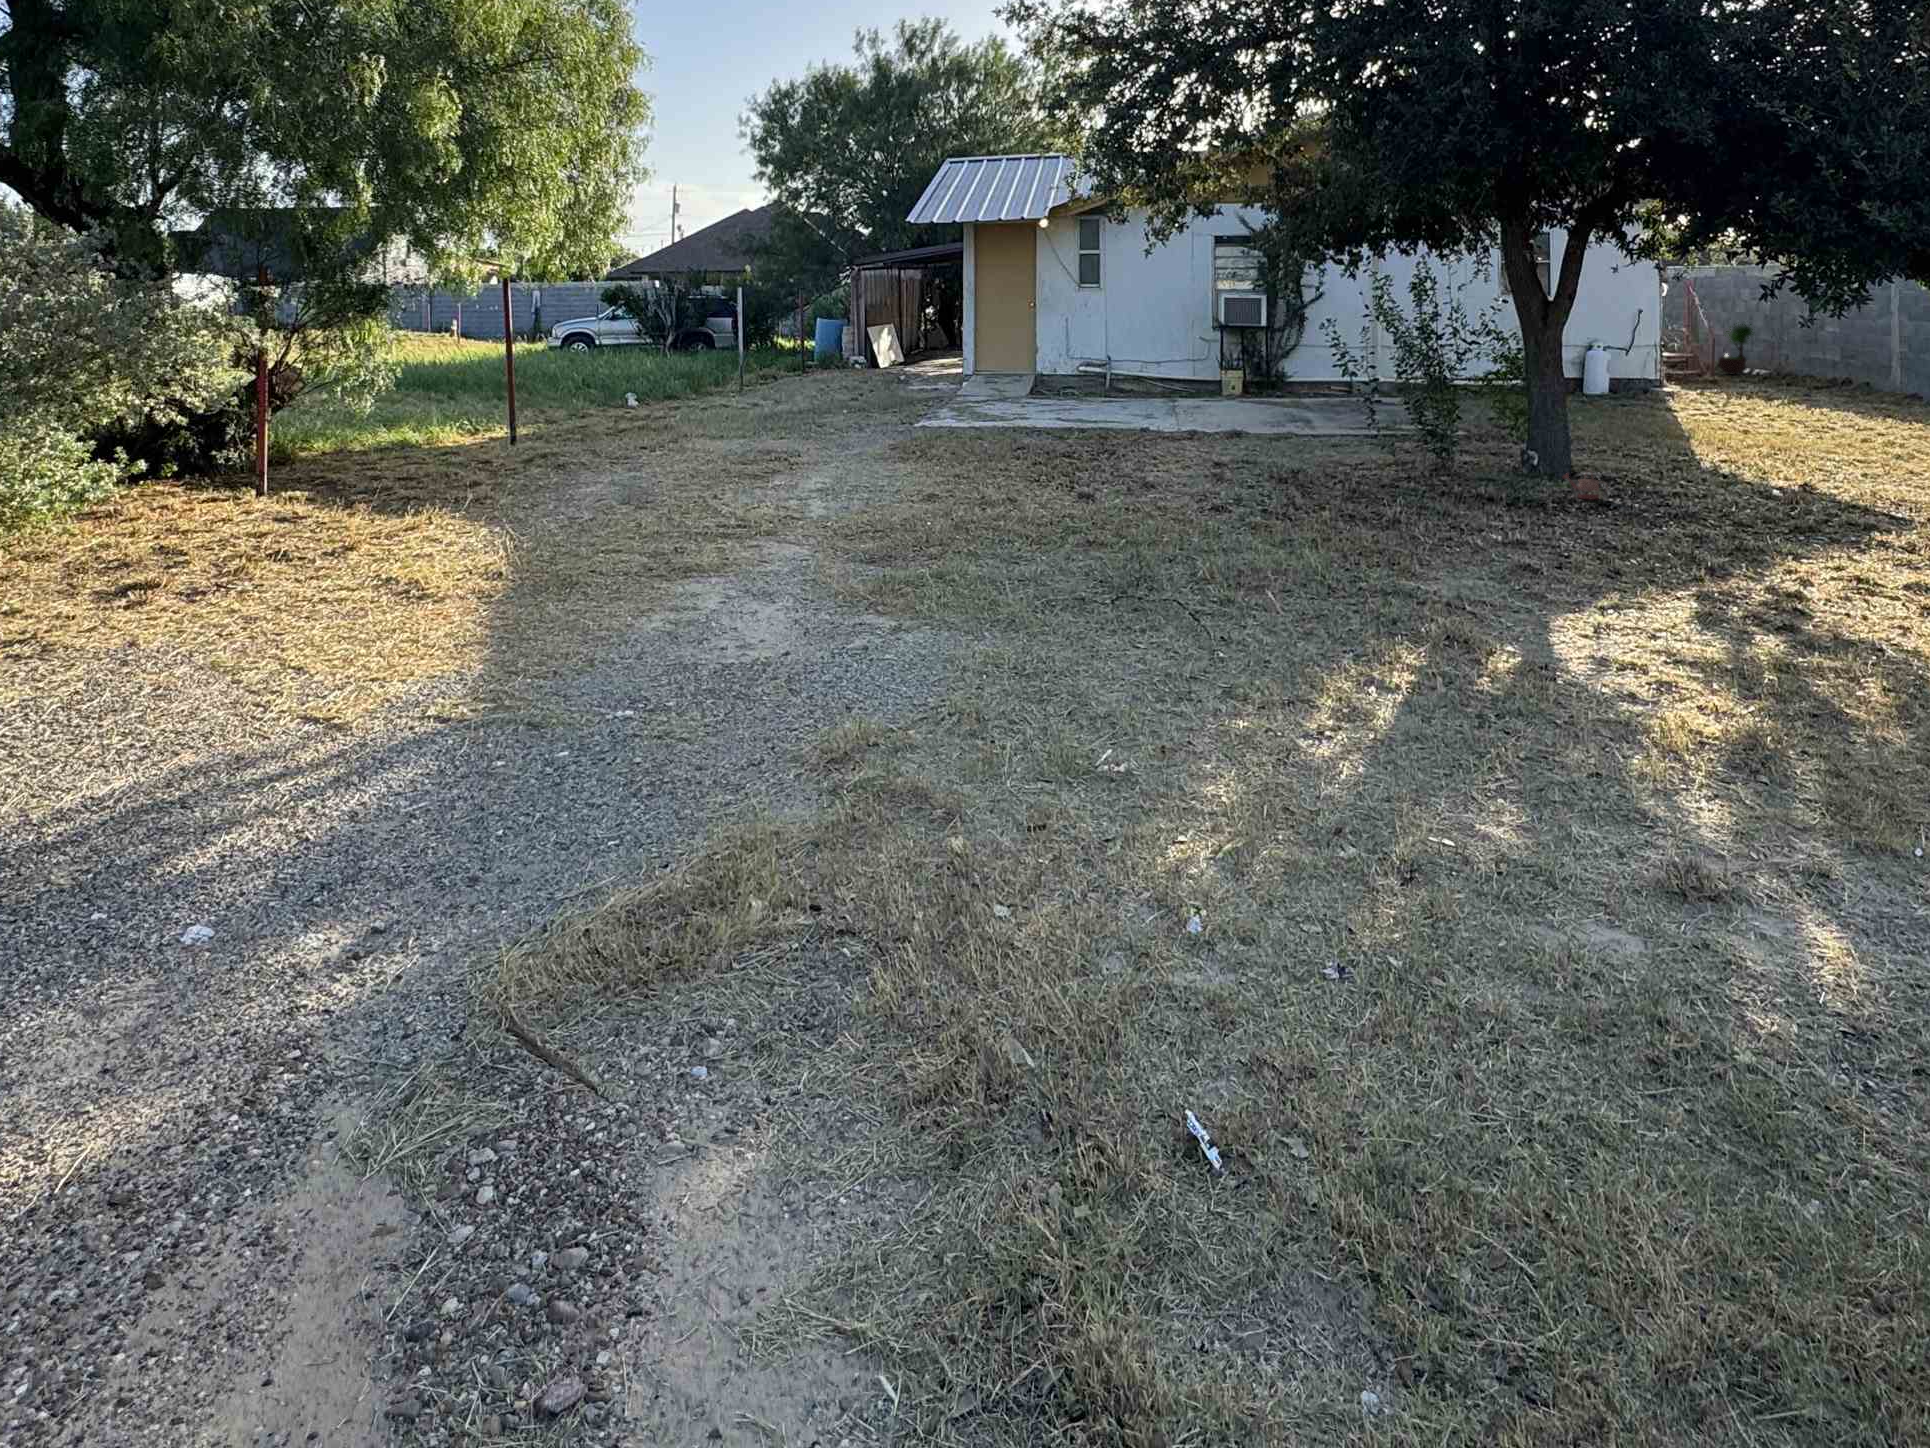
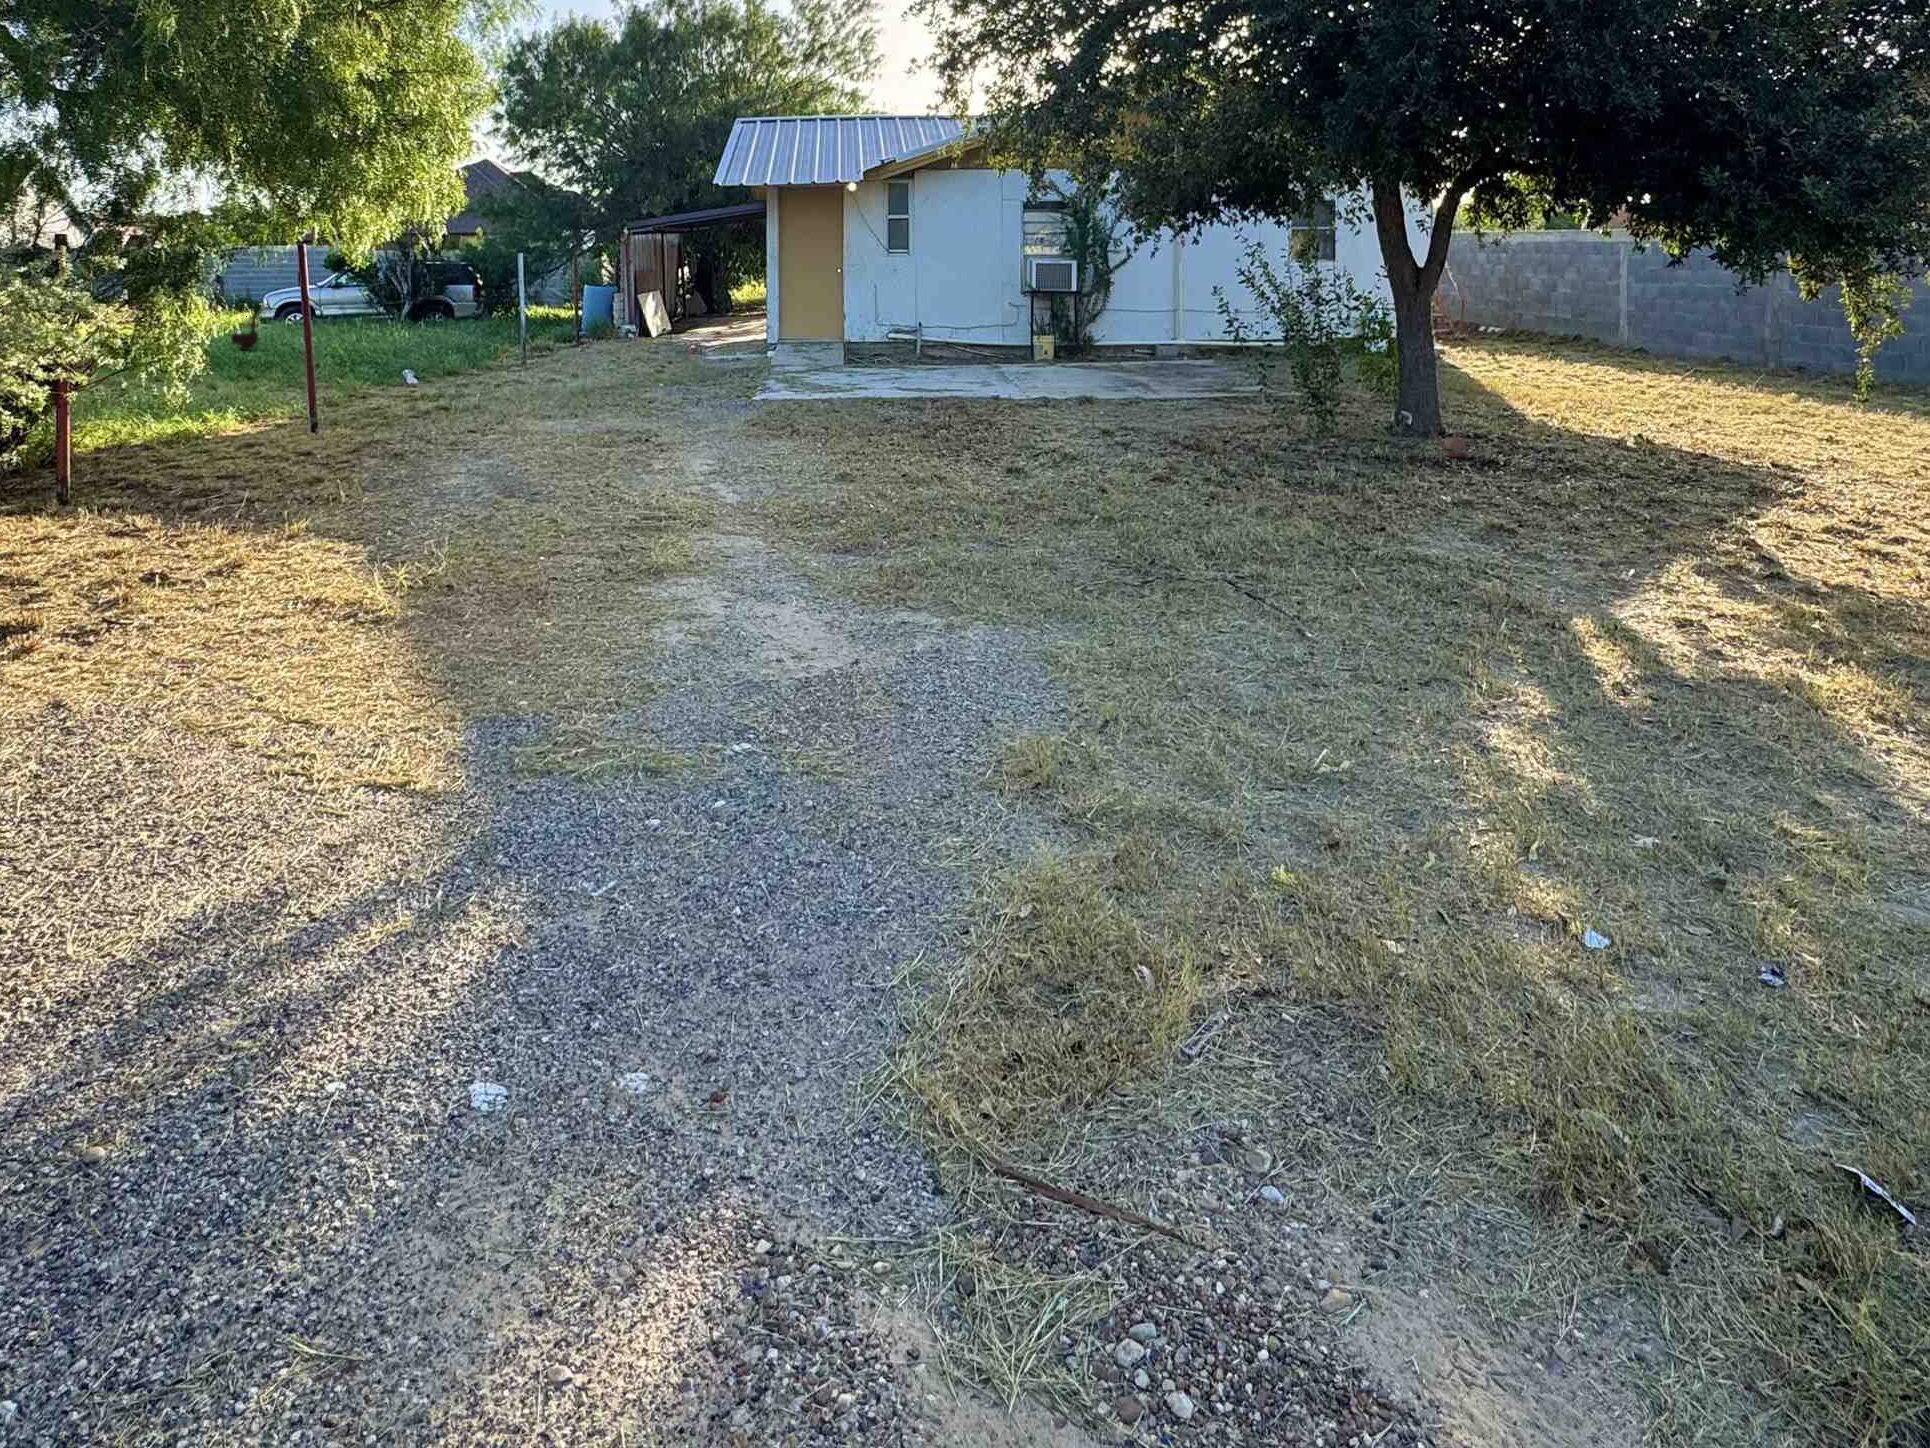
potted tree: present [1718,324,1753,374] -> present [231,302,264,350]

